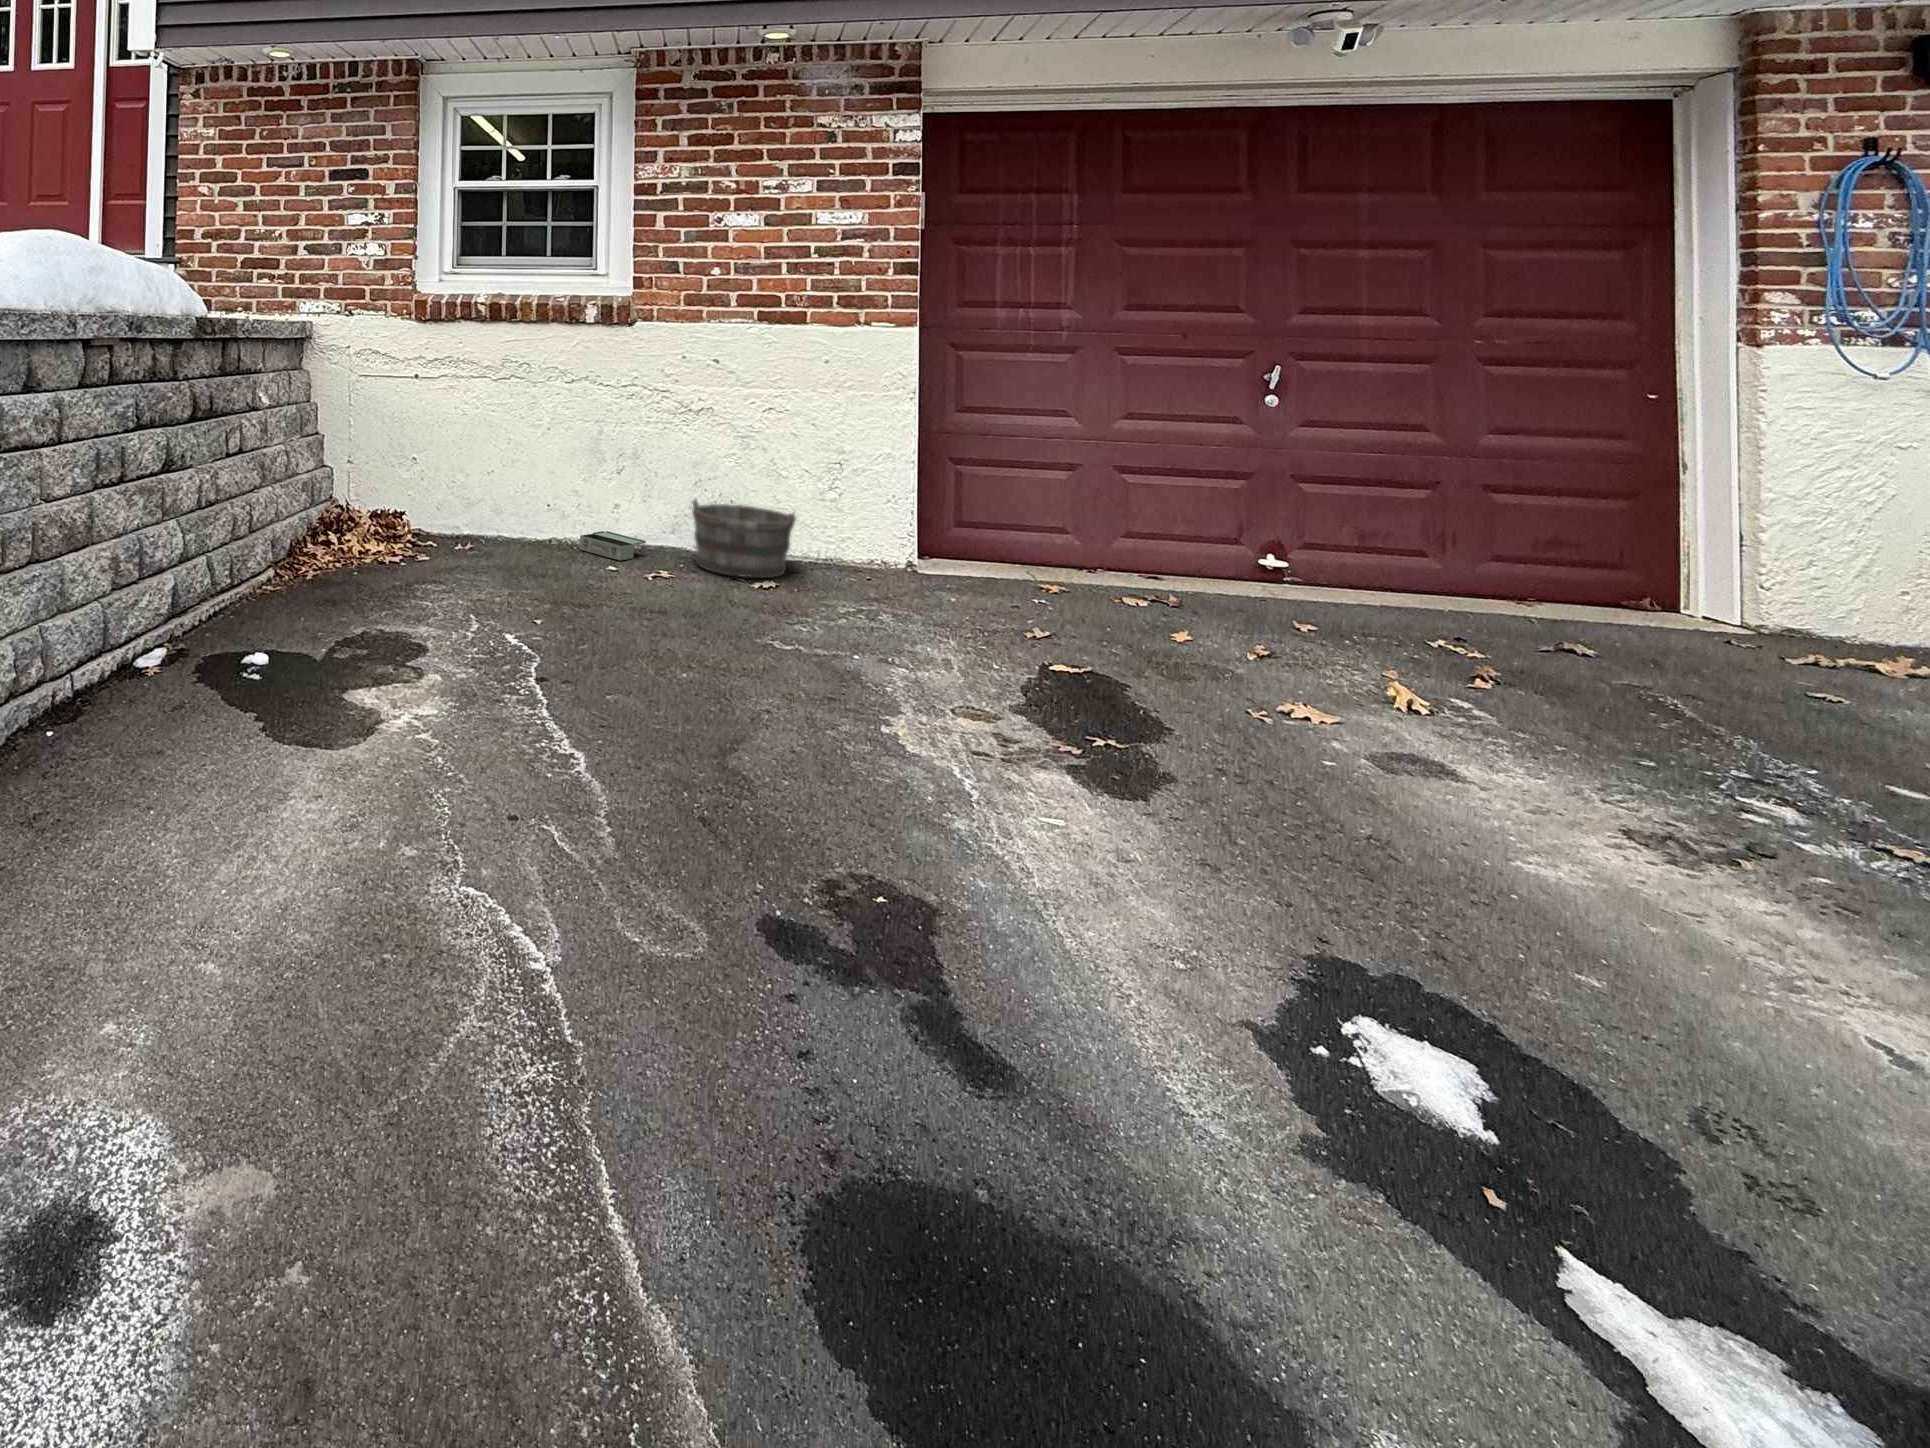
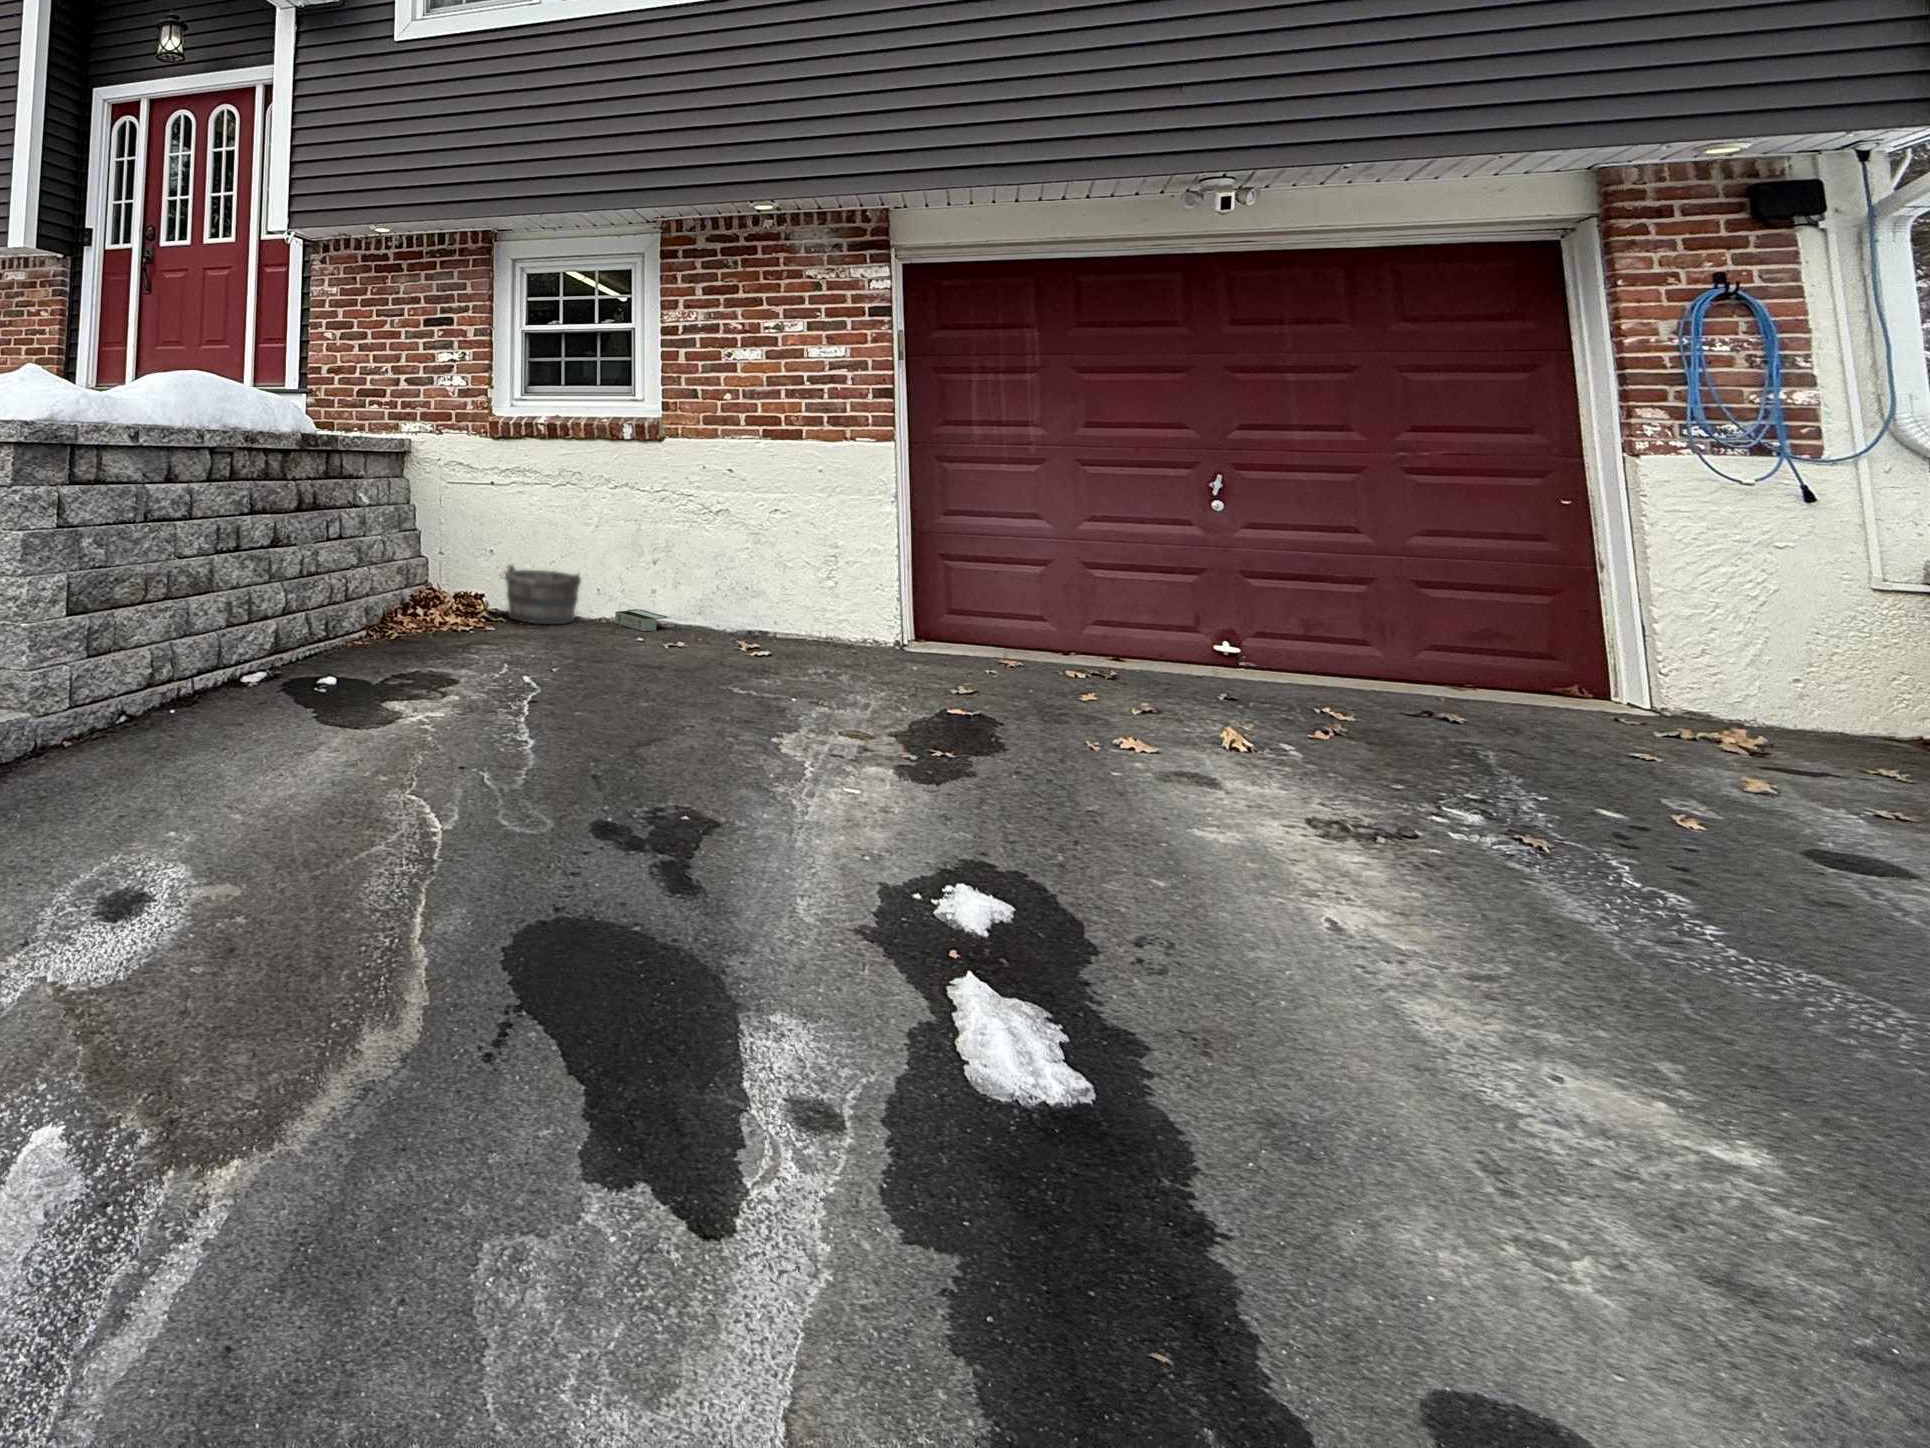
bucket: present [692,500,796,578] -> present [500,565,581,624]

